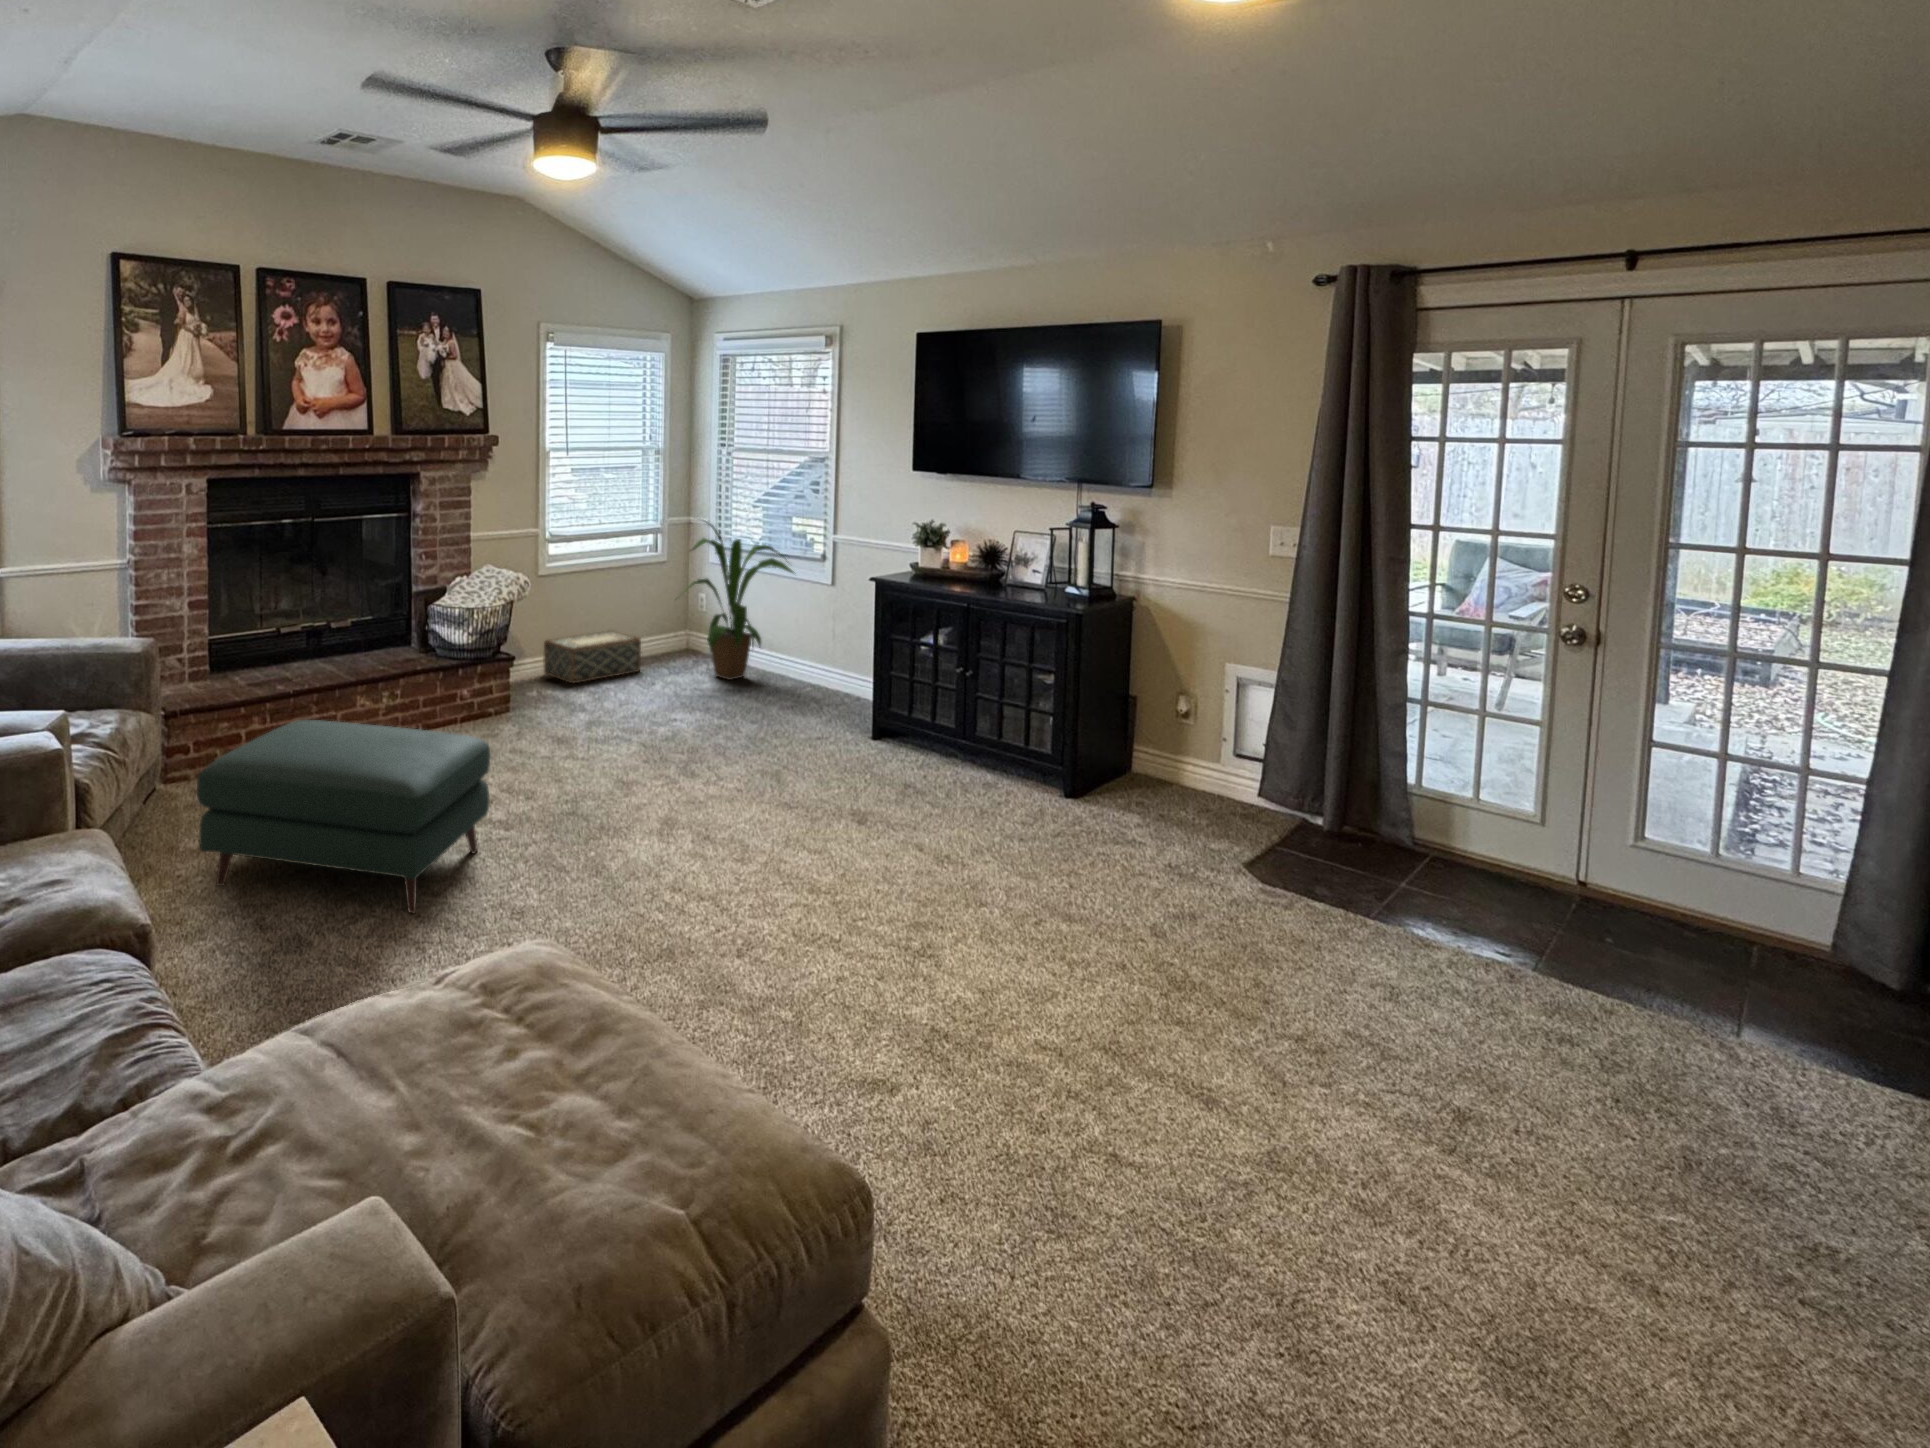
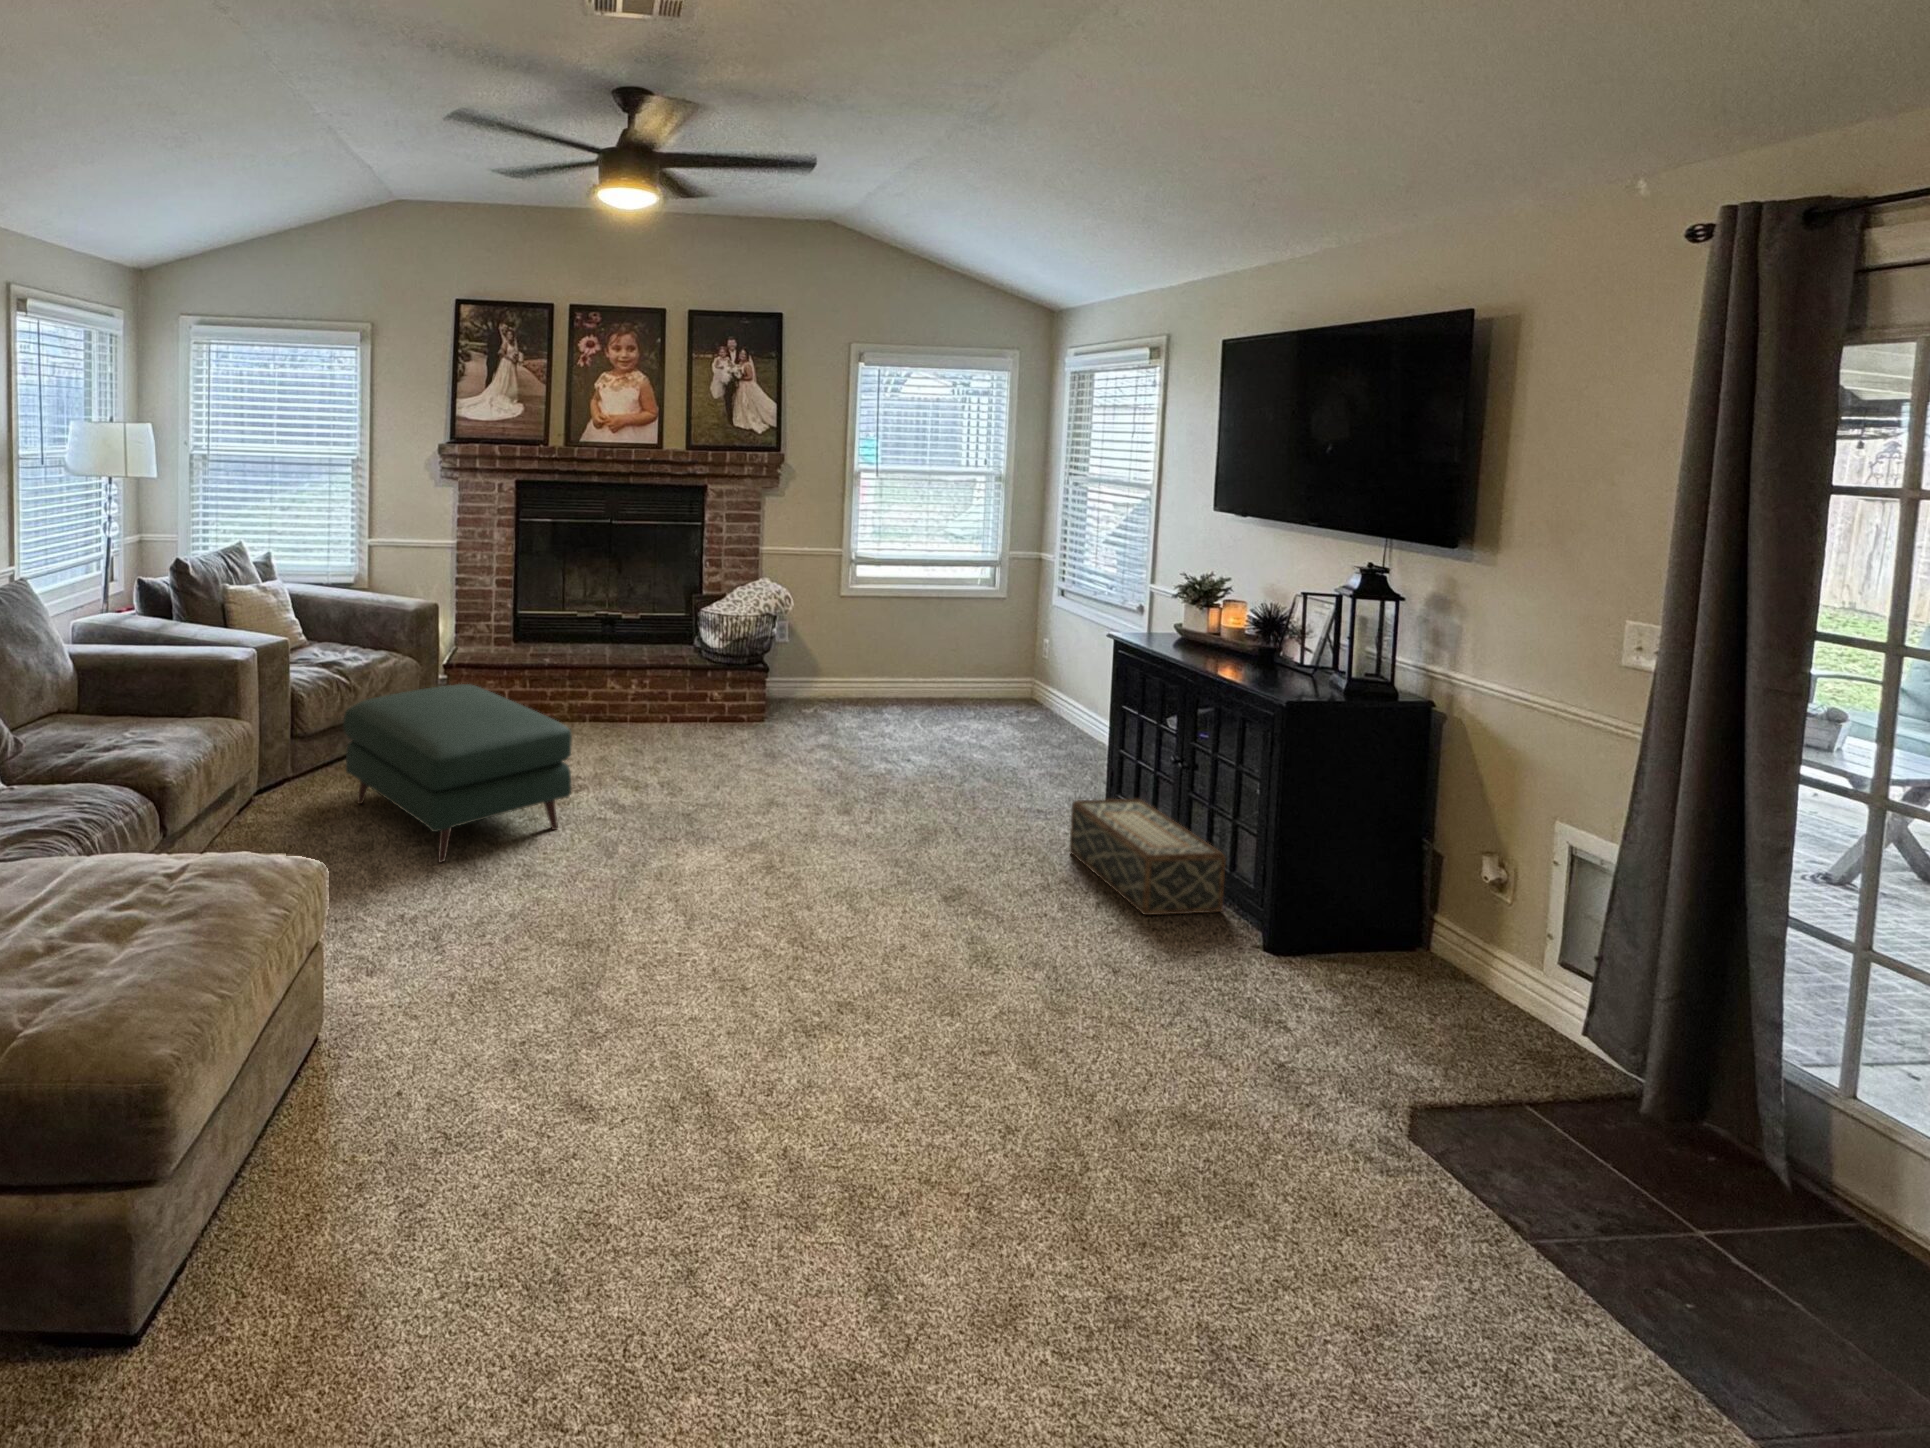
house plant: present [688,522,794,680] -> none [966,549,1110,731]
woven basket: present [544,630,641,683] -> present [1070,799,1226,915]

